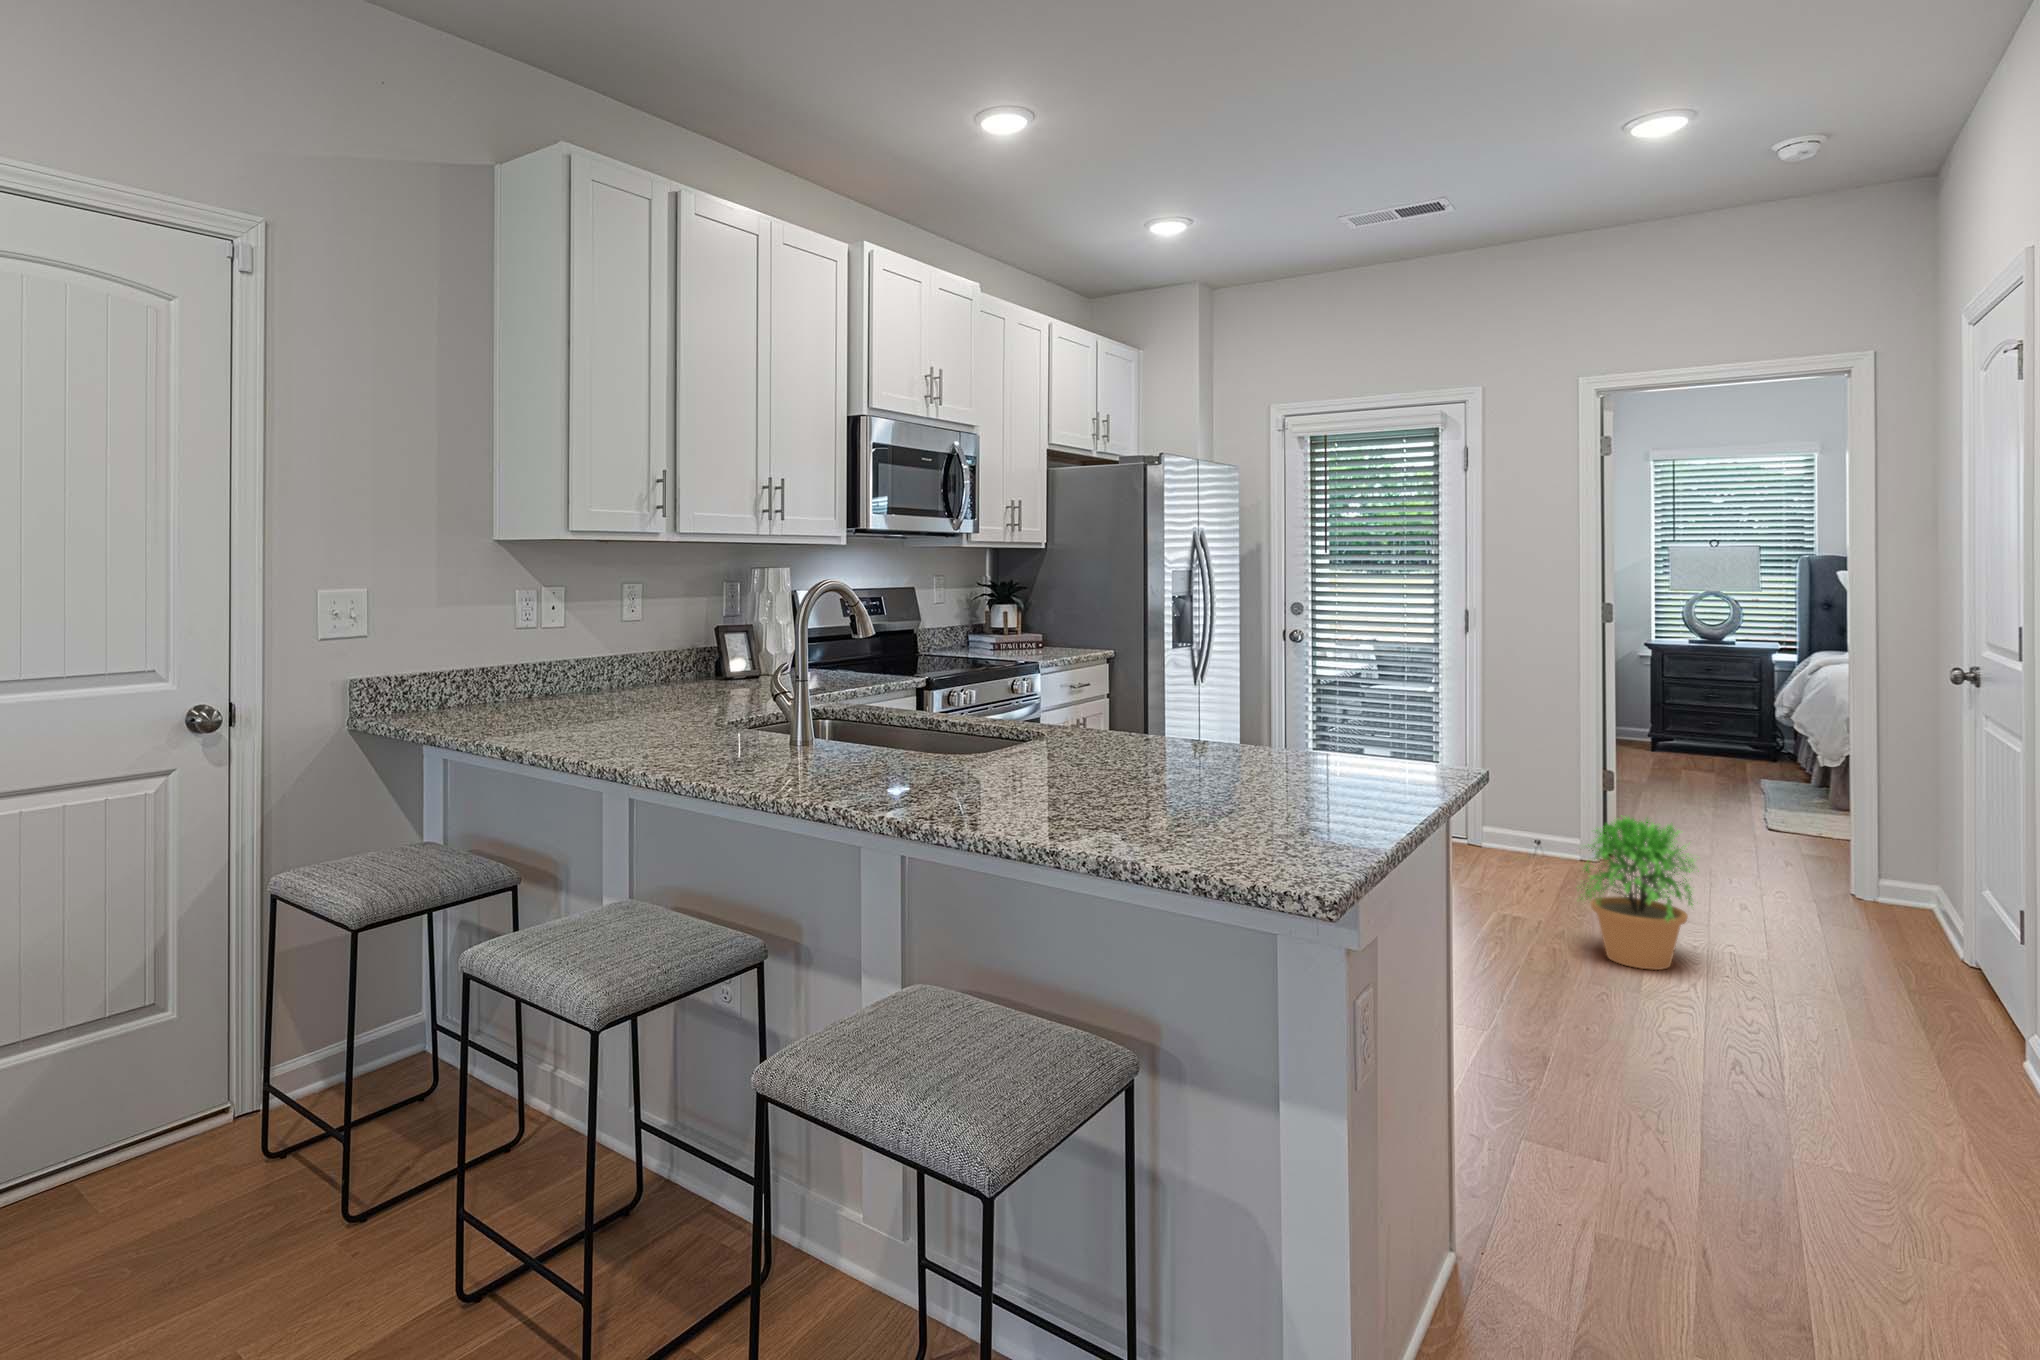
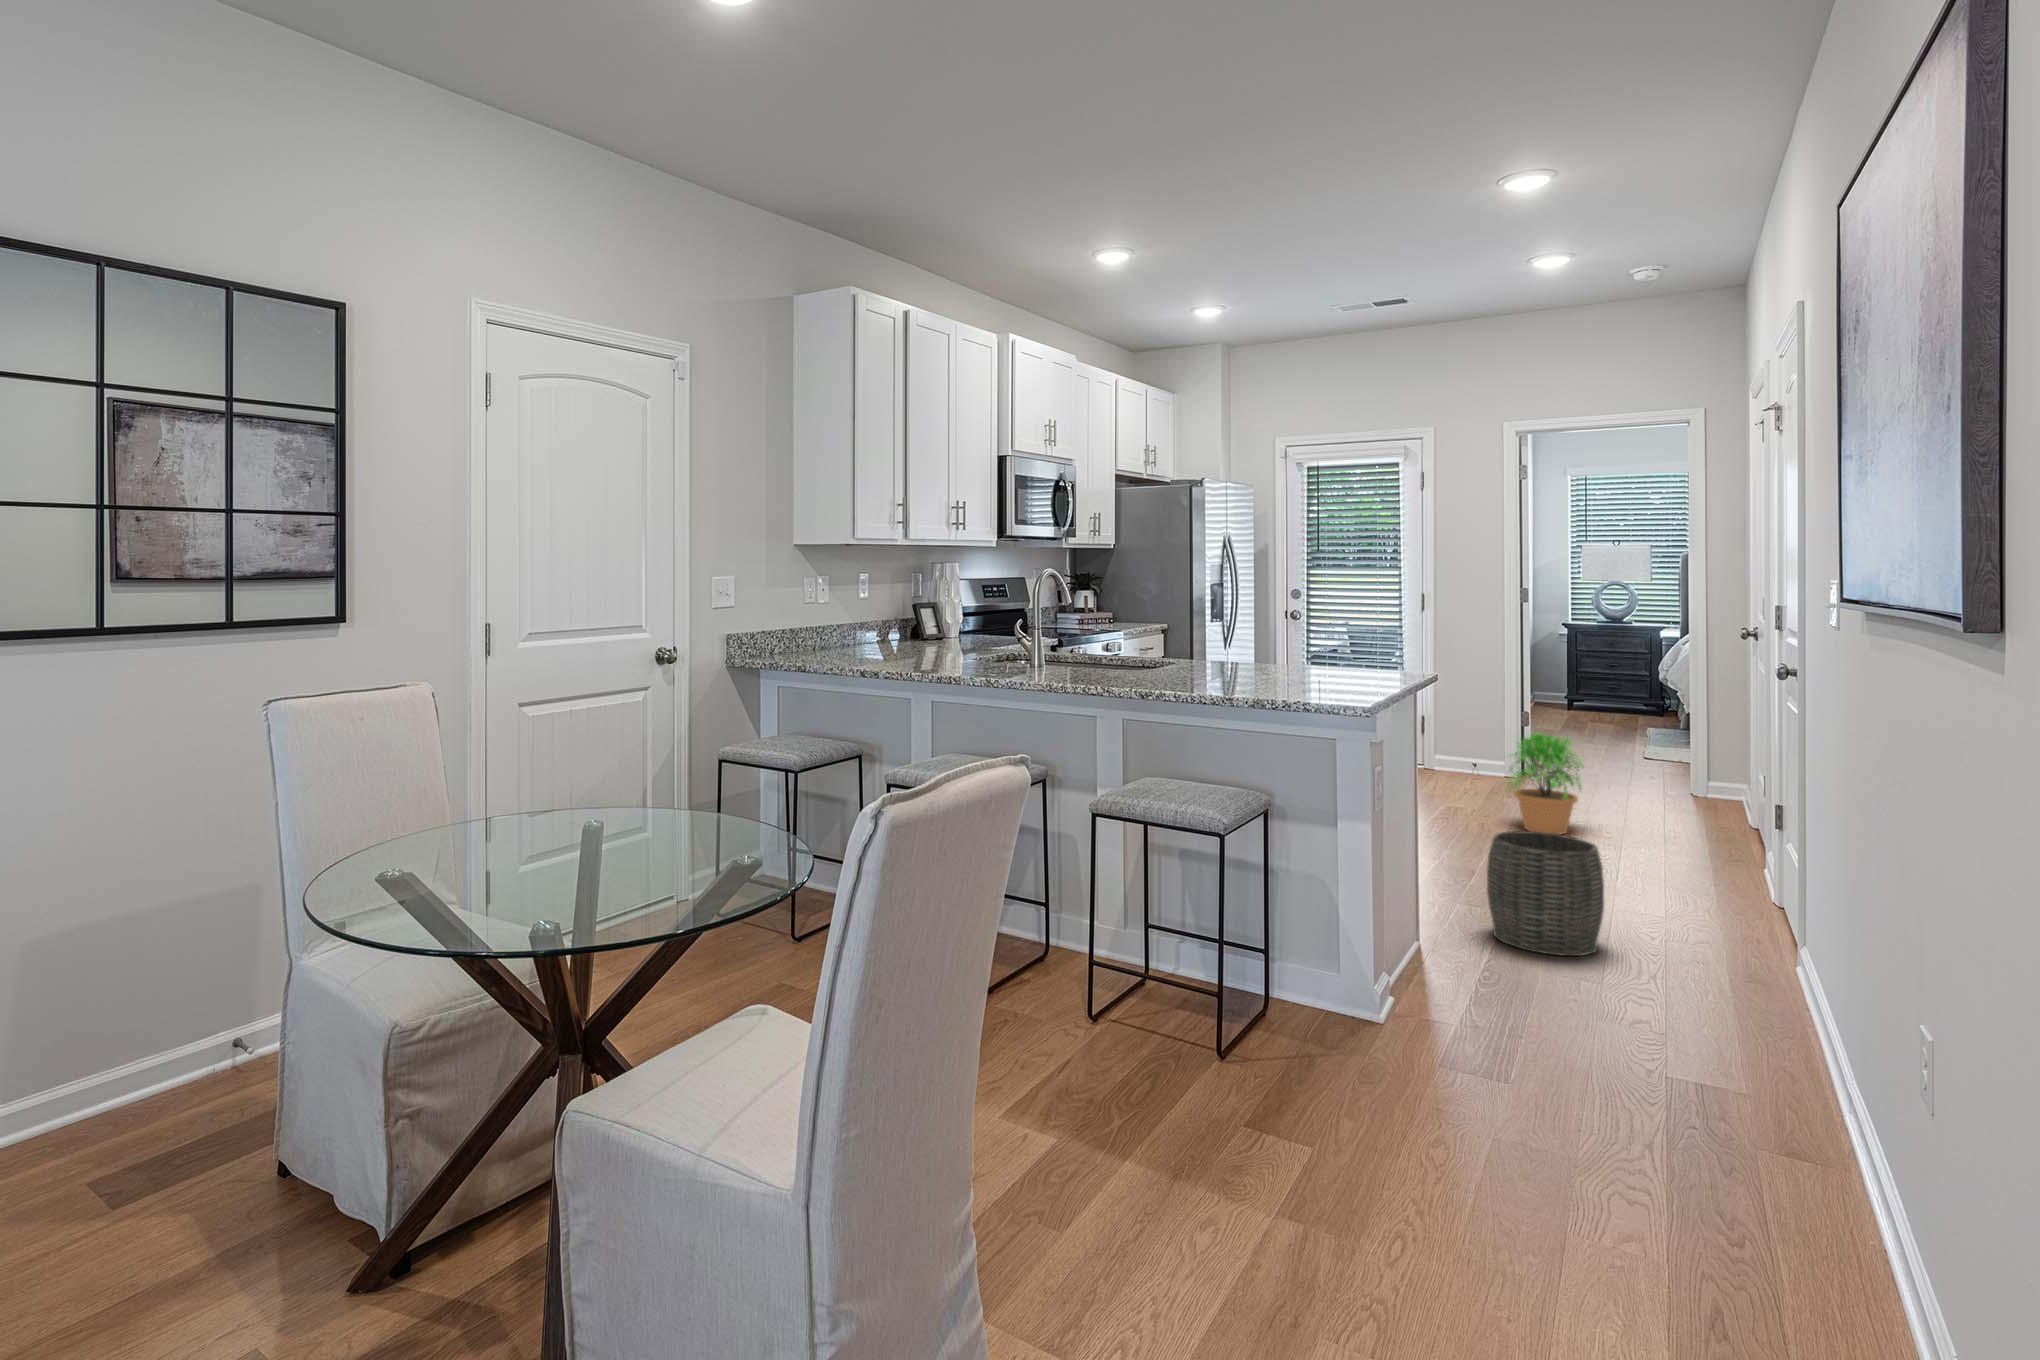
woven basket: none [1553,1024,1765,1272] -> present [1487,831,1604,956]

